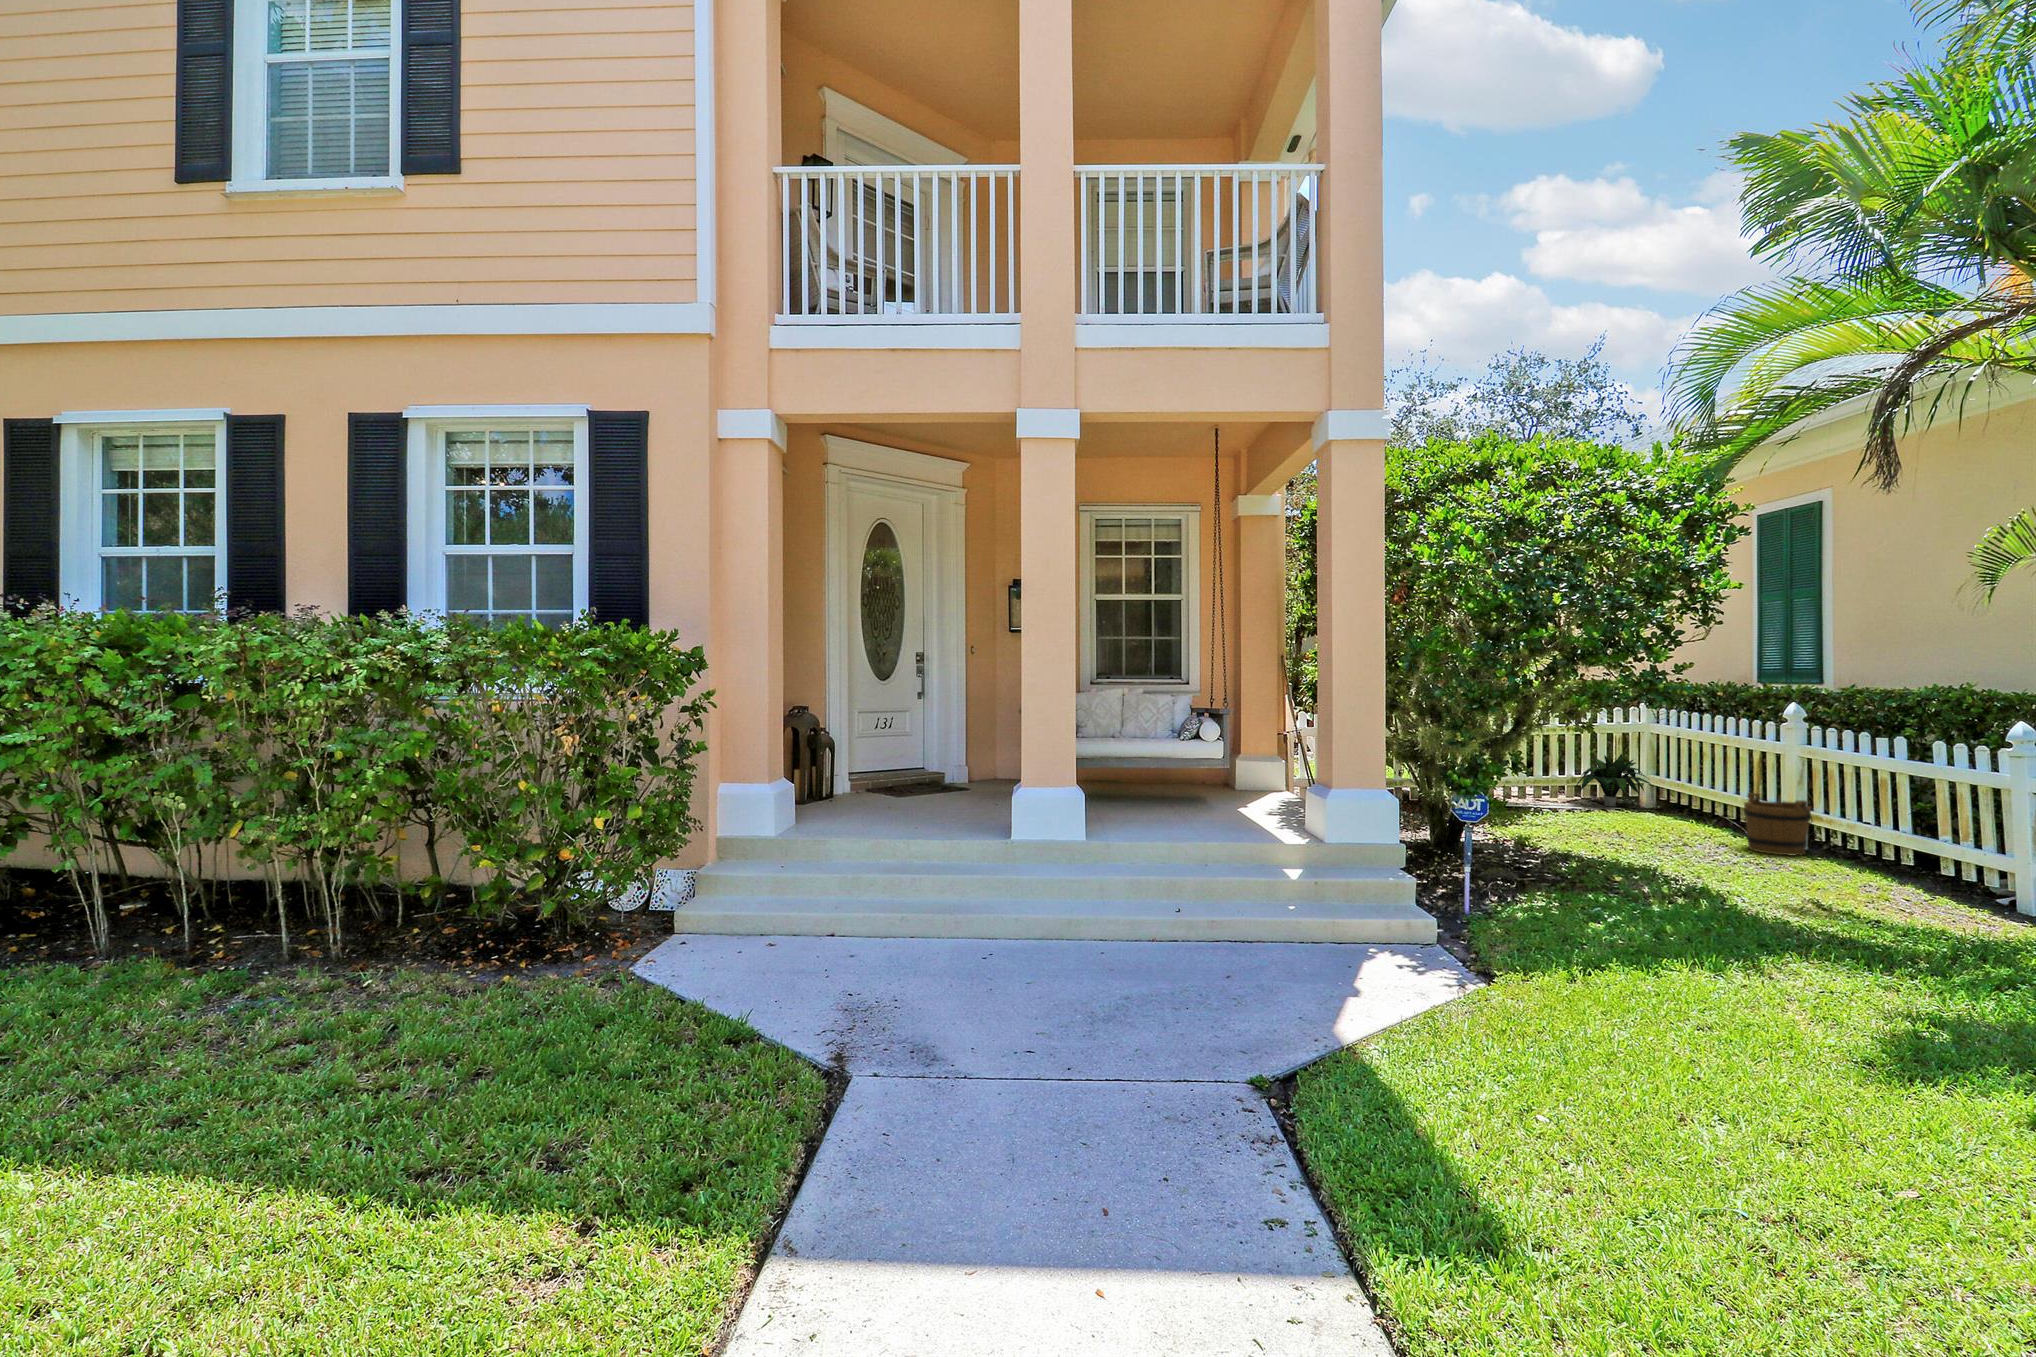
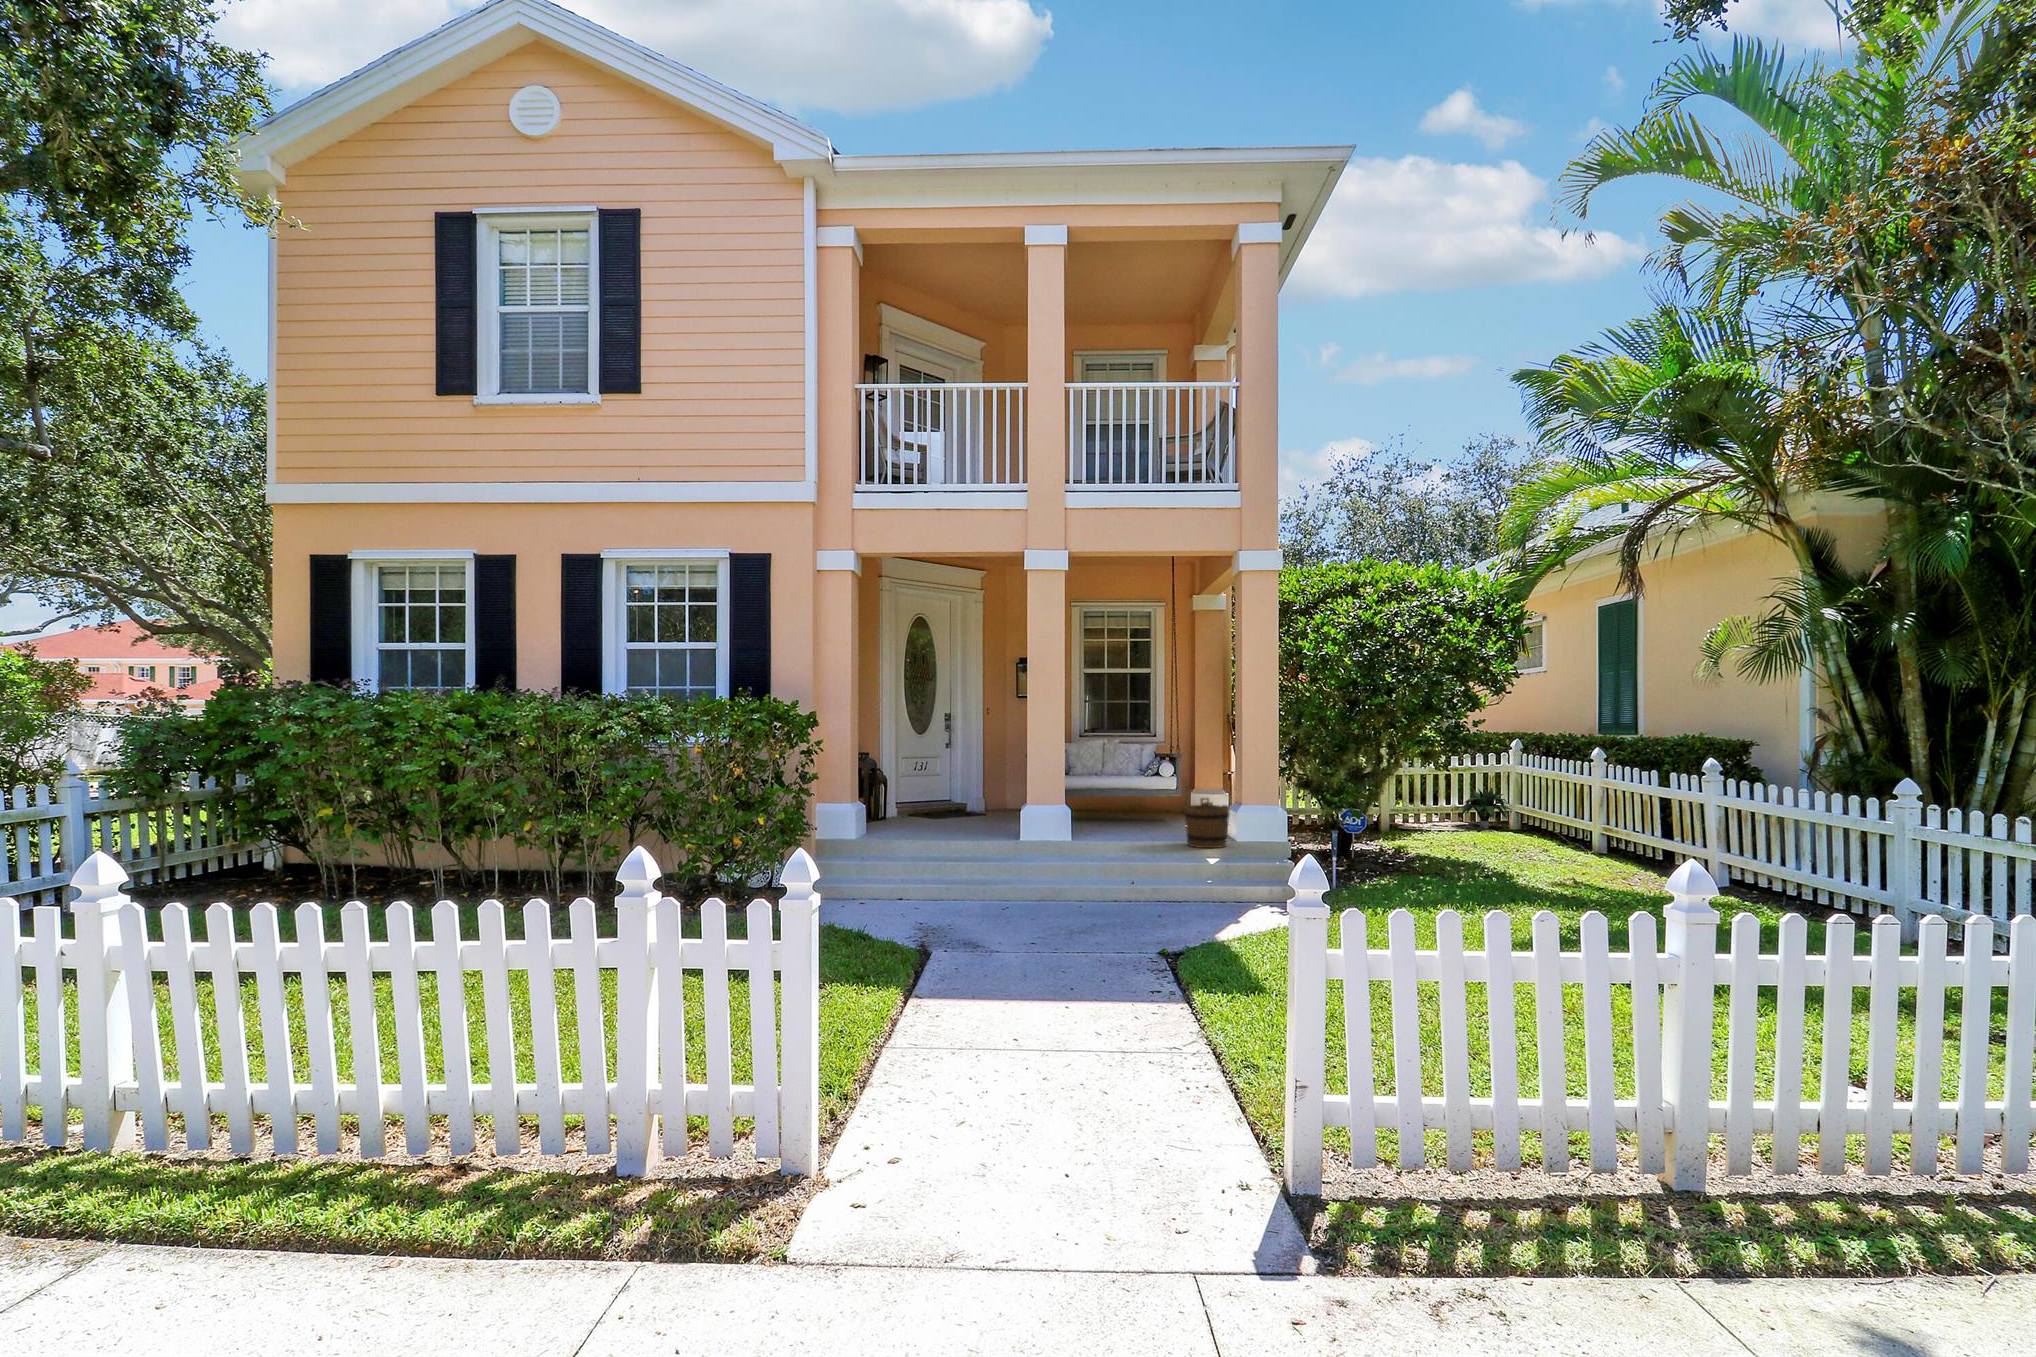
bucket: present [1744,793,1812,856] -> present [1184,798,1230,848]

